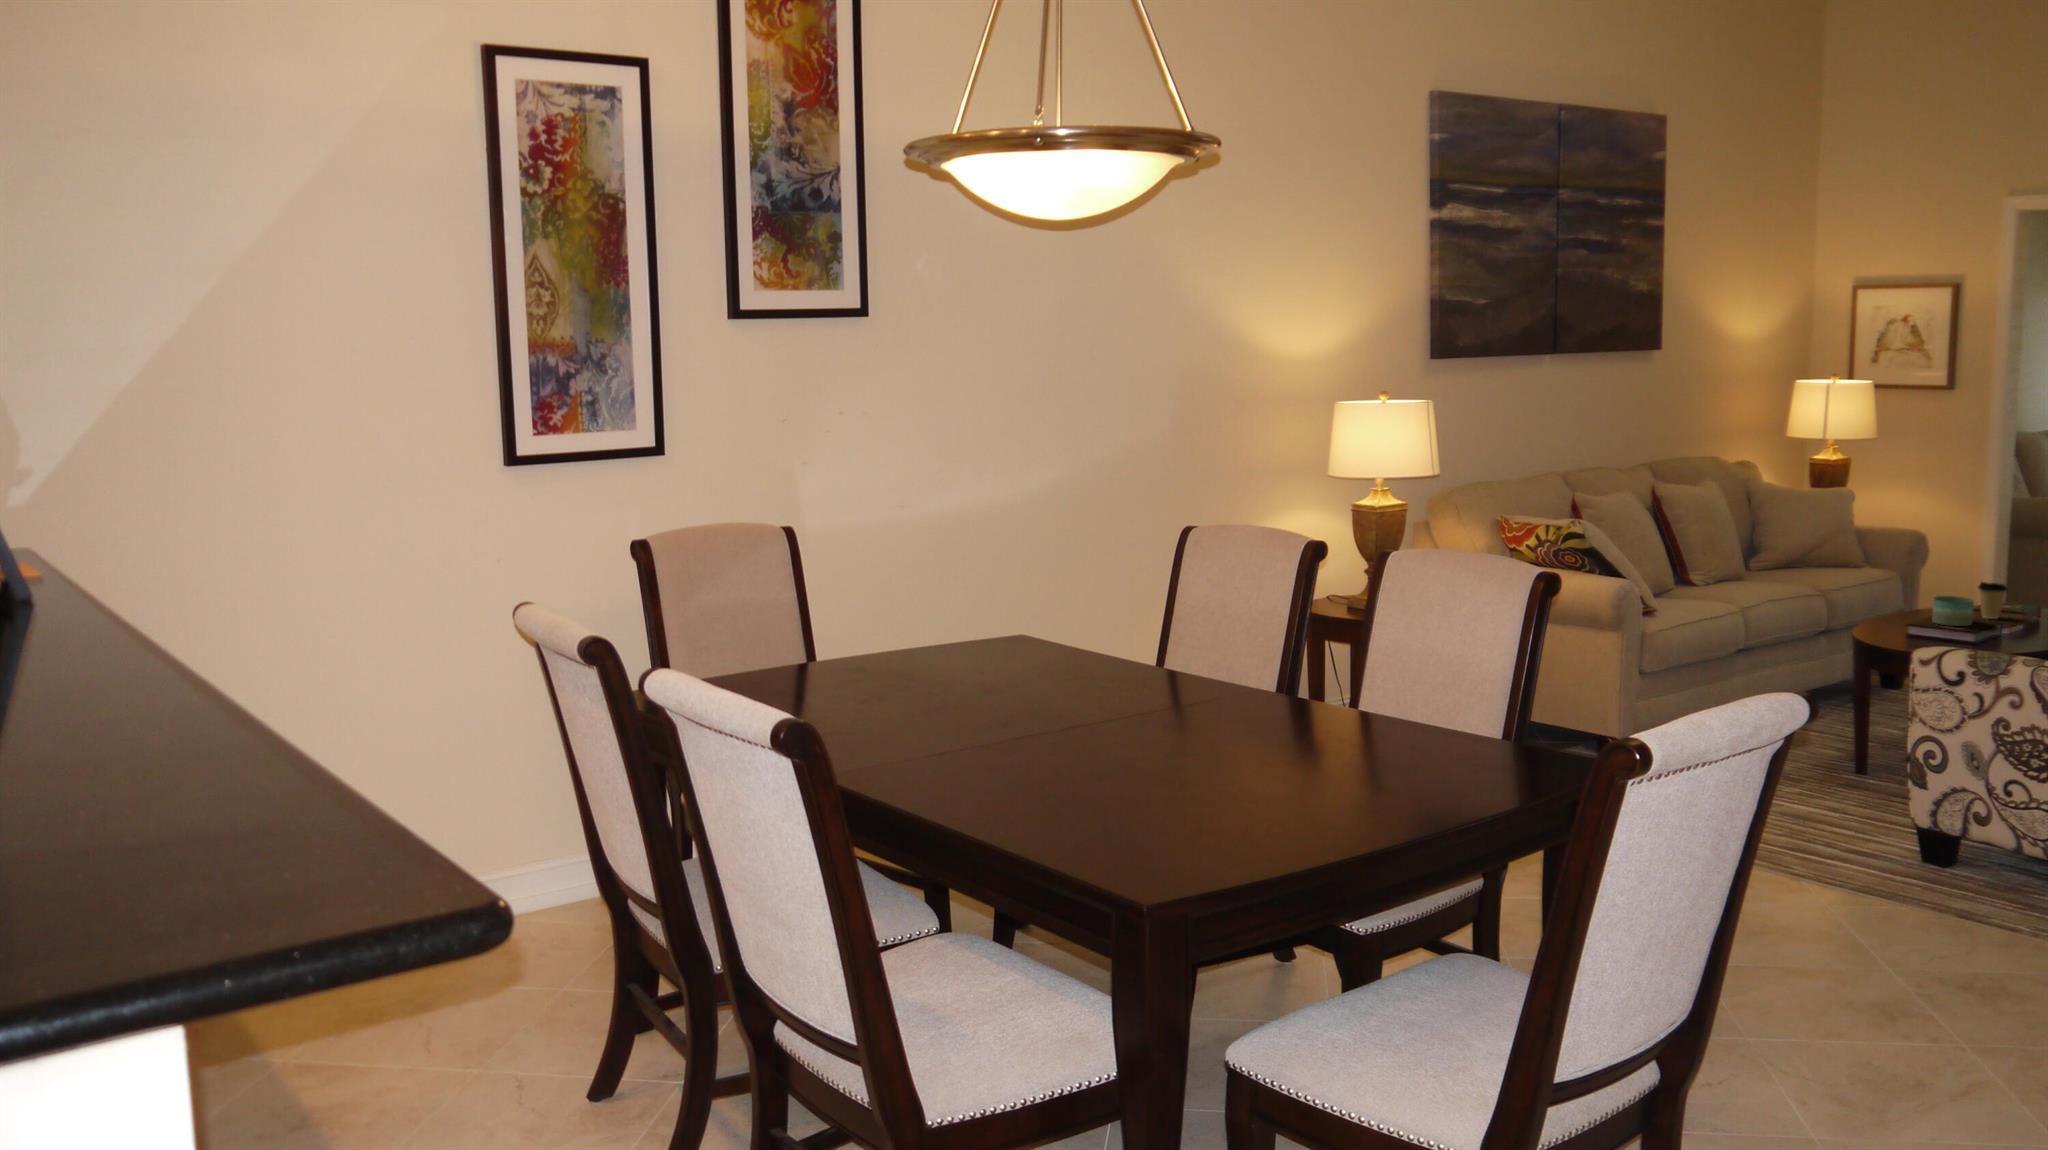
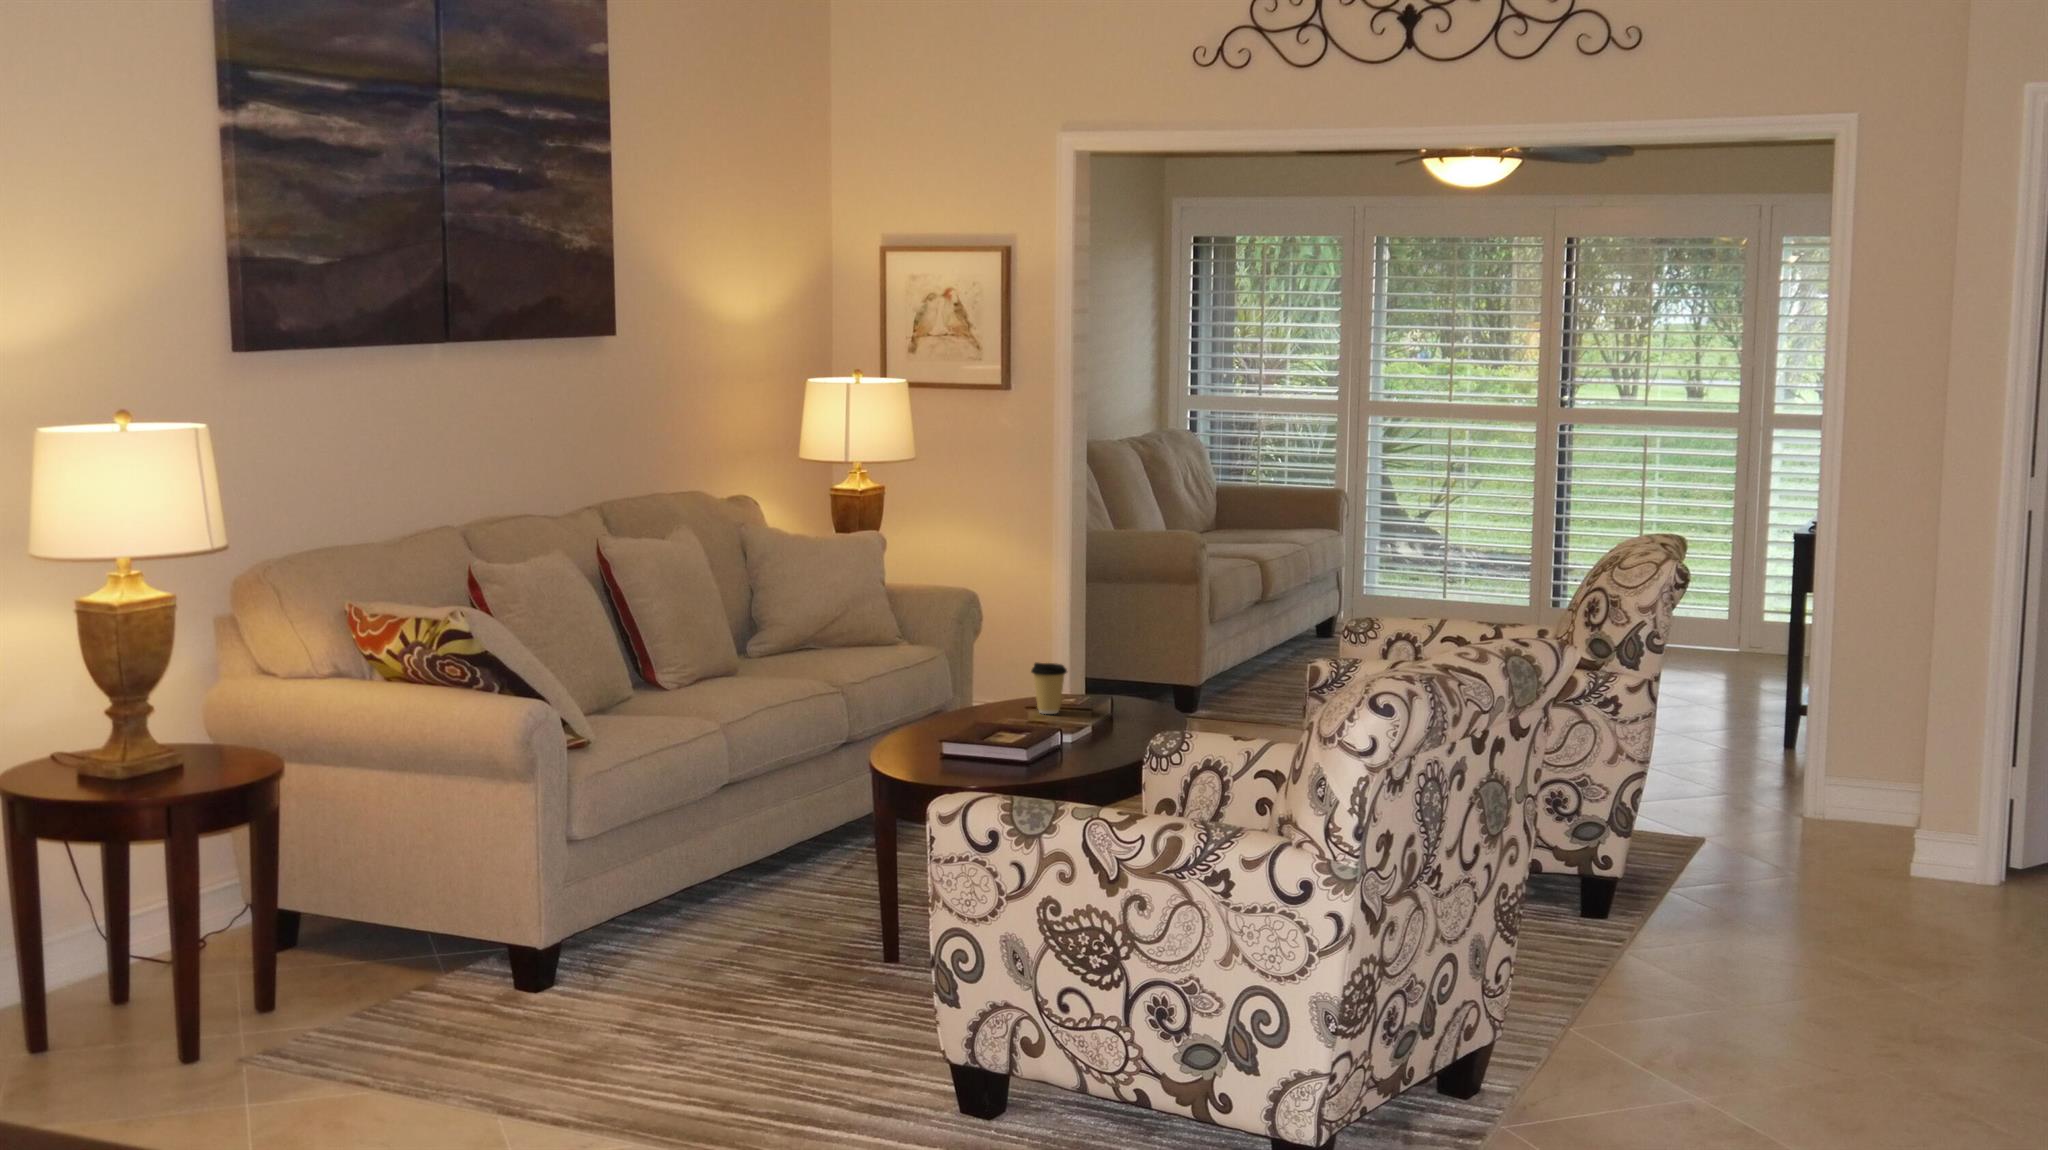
candle: present [1932,596,1974,626] -> none [976,687,1026,730]

